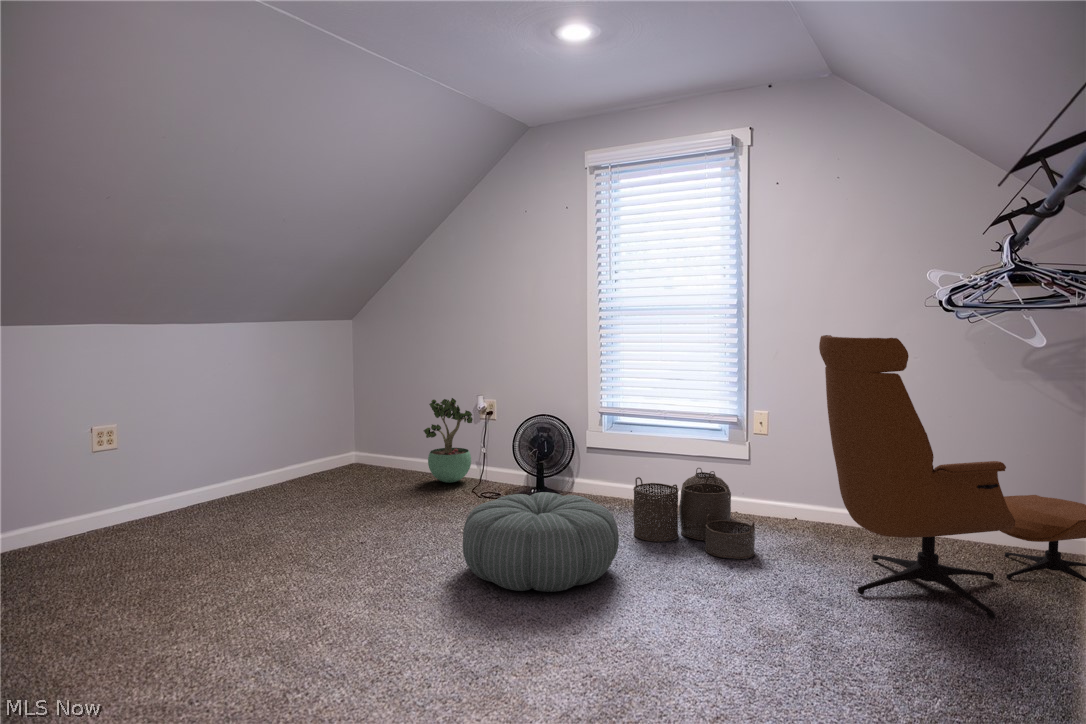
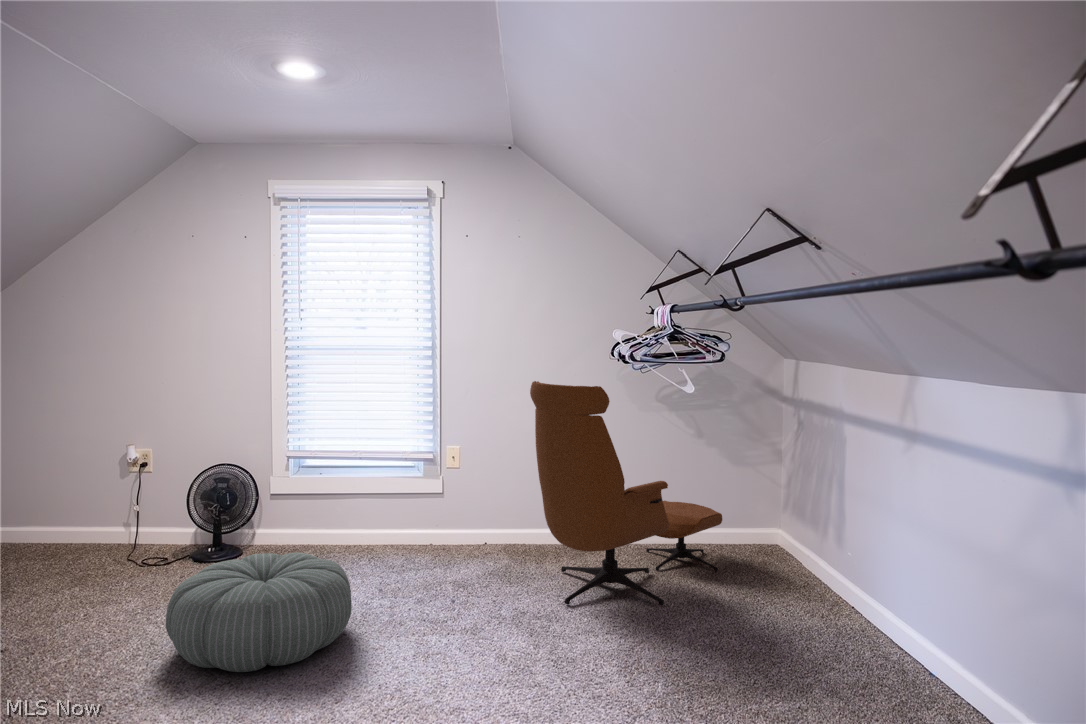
potted plant: present [424,398,473,483] -> none [49,450,125,554]
woven basket: present [633,468,755,559] -> none [345,505,468,592]

